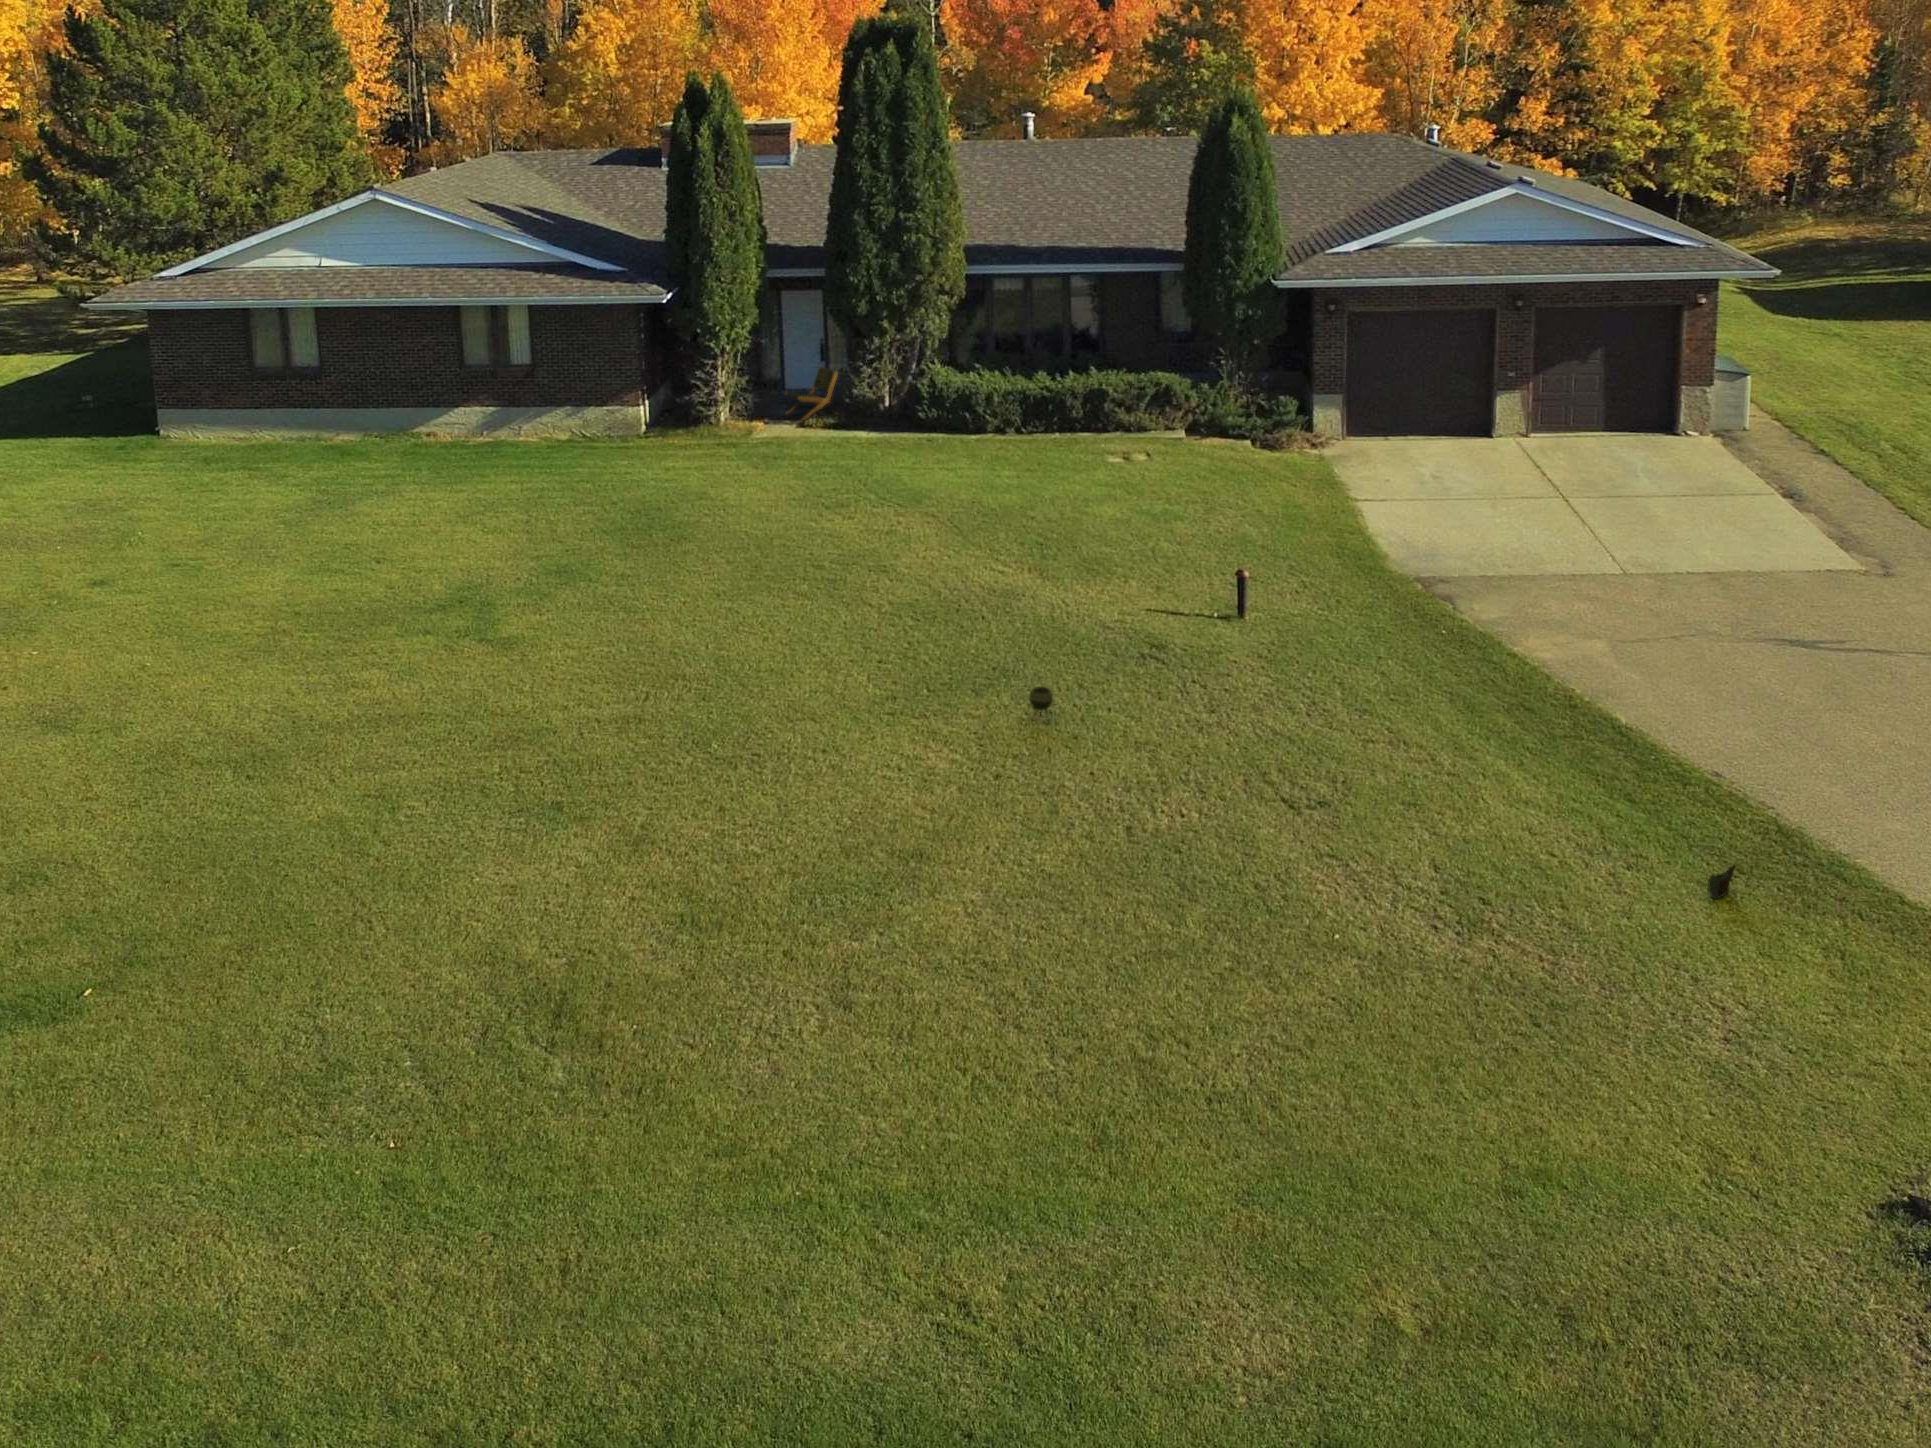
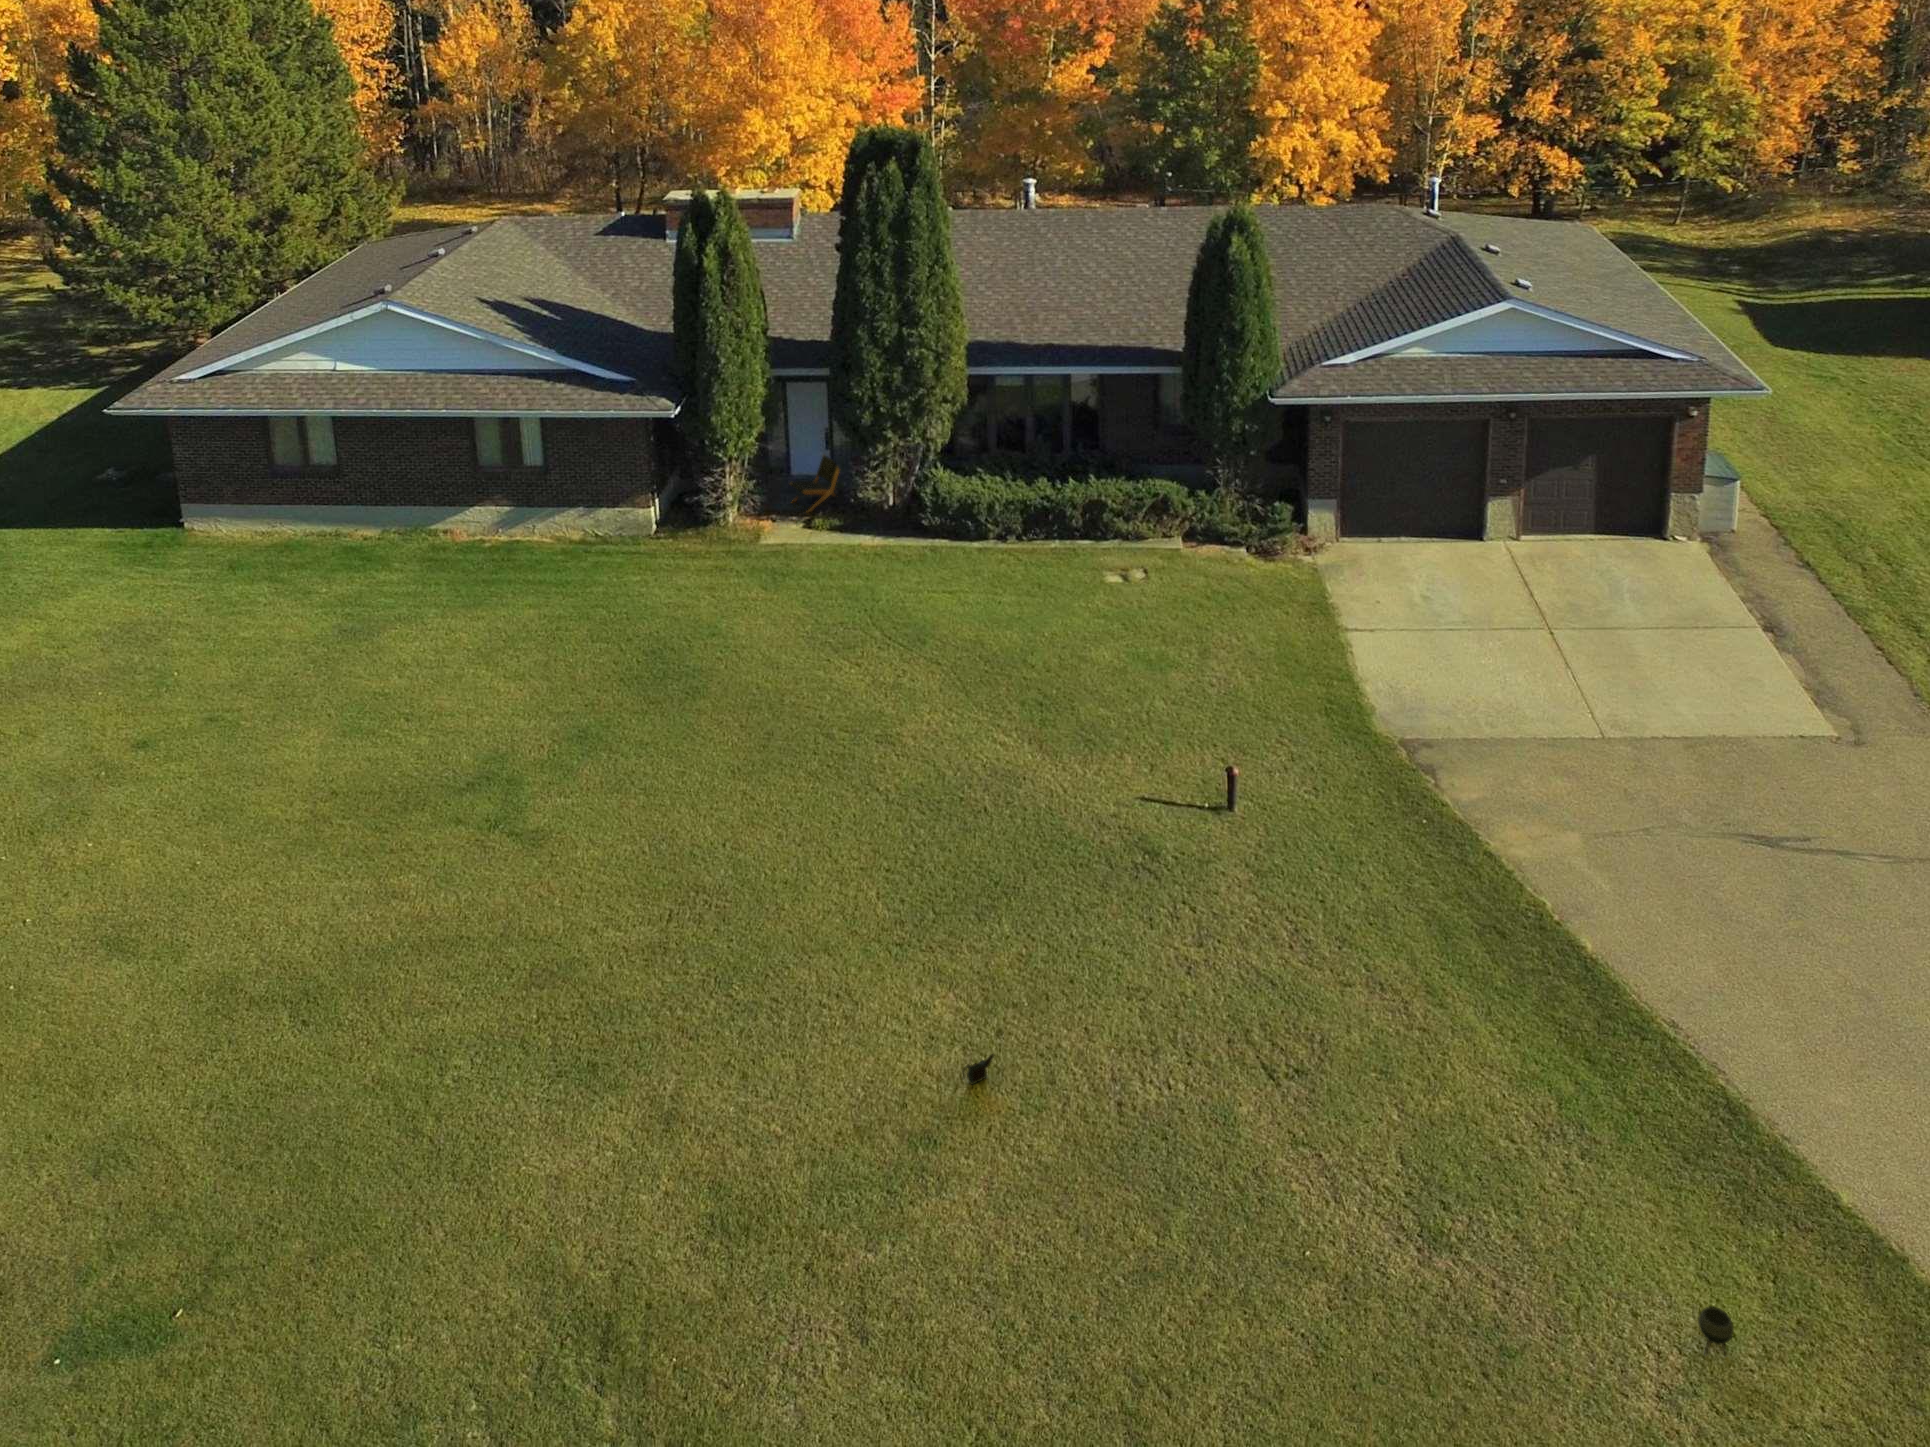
planter: present [1029,687,1053,720] -> present [1698,1306,1734,1355]
watering can: present [1708,865,1735,900] -> present [962,1054,994,1084]

